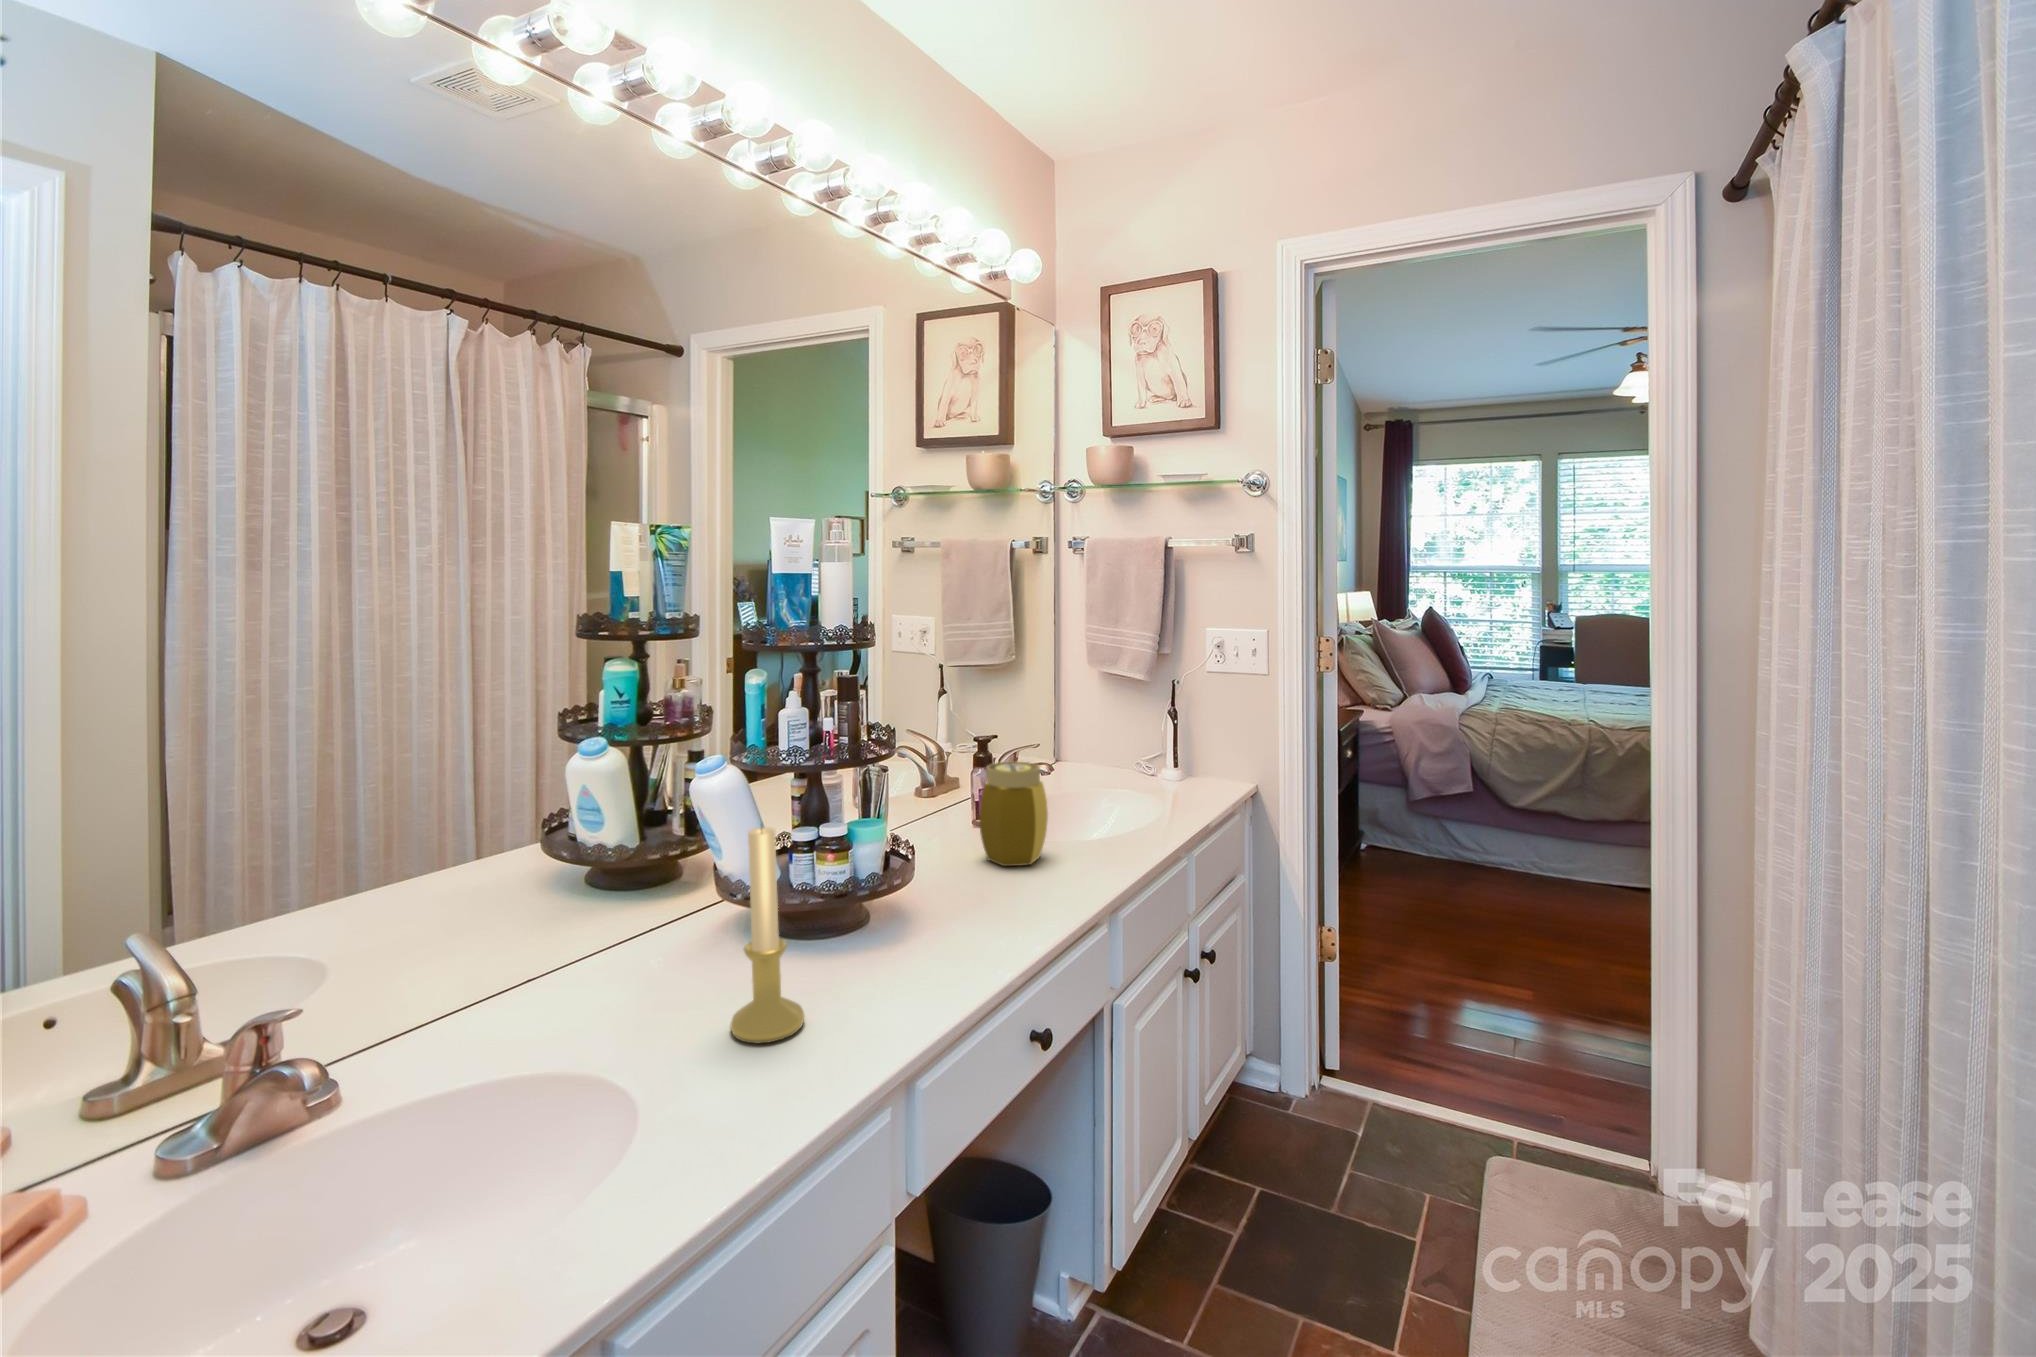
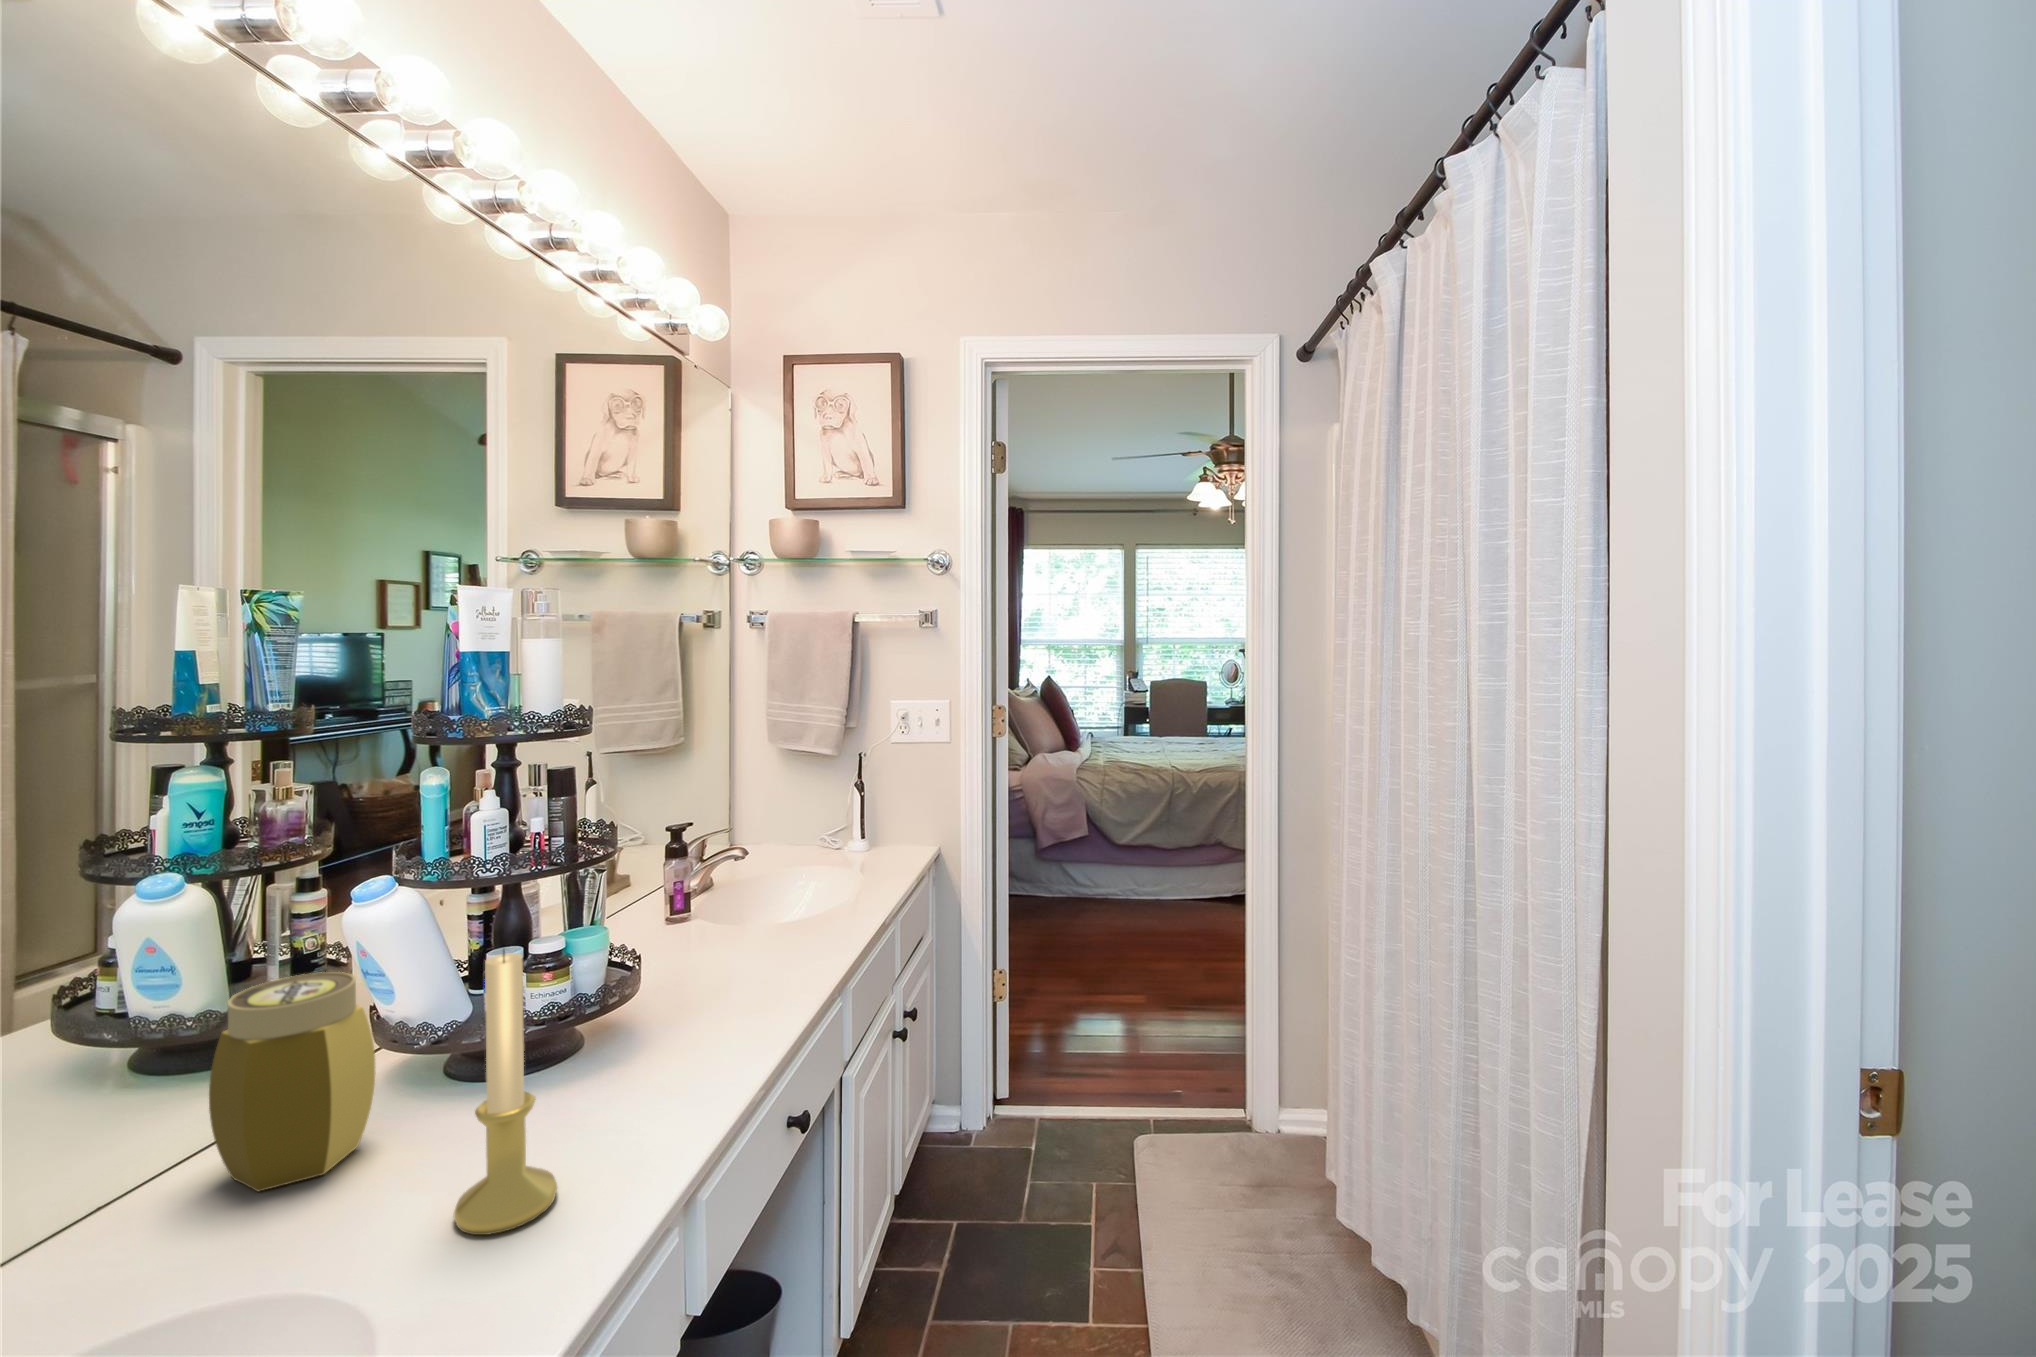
jar: present [979,762,1048,866] -> present [209,972,375,1192]

